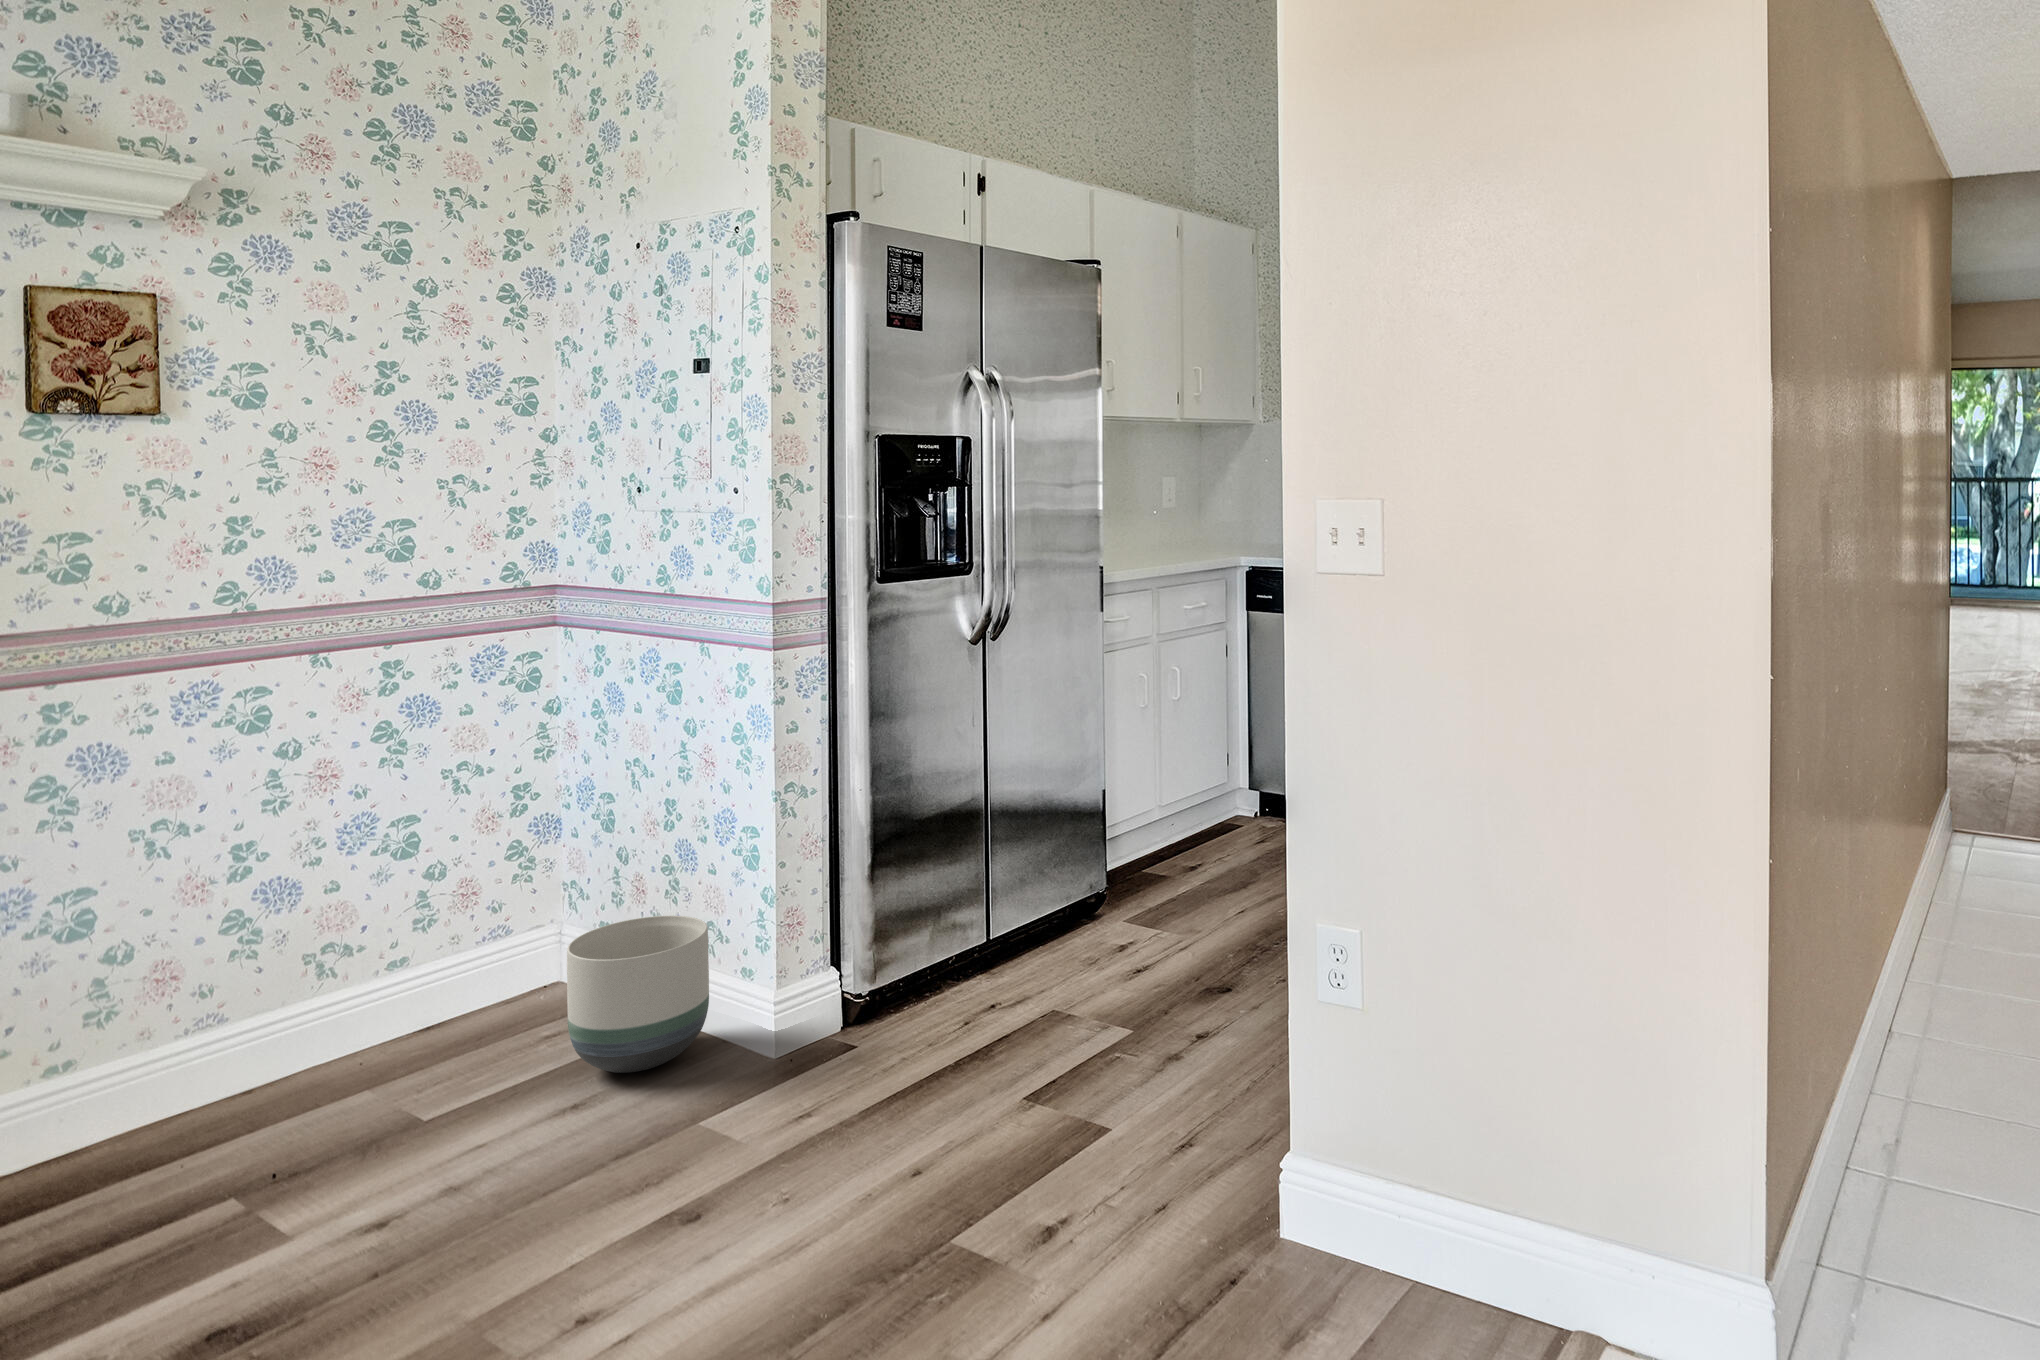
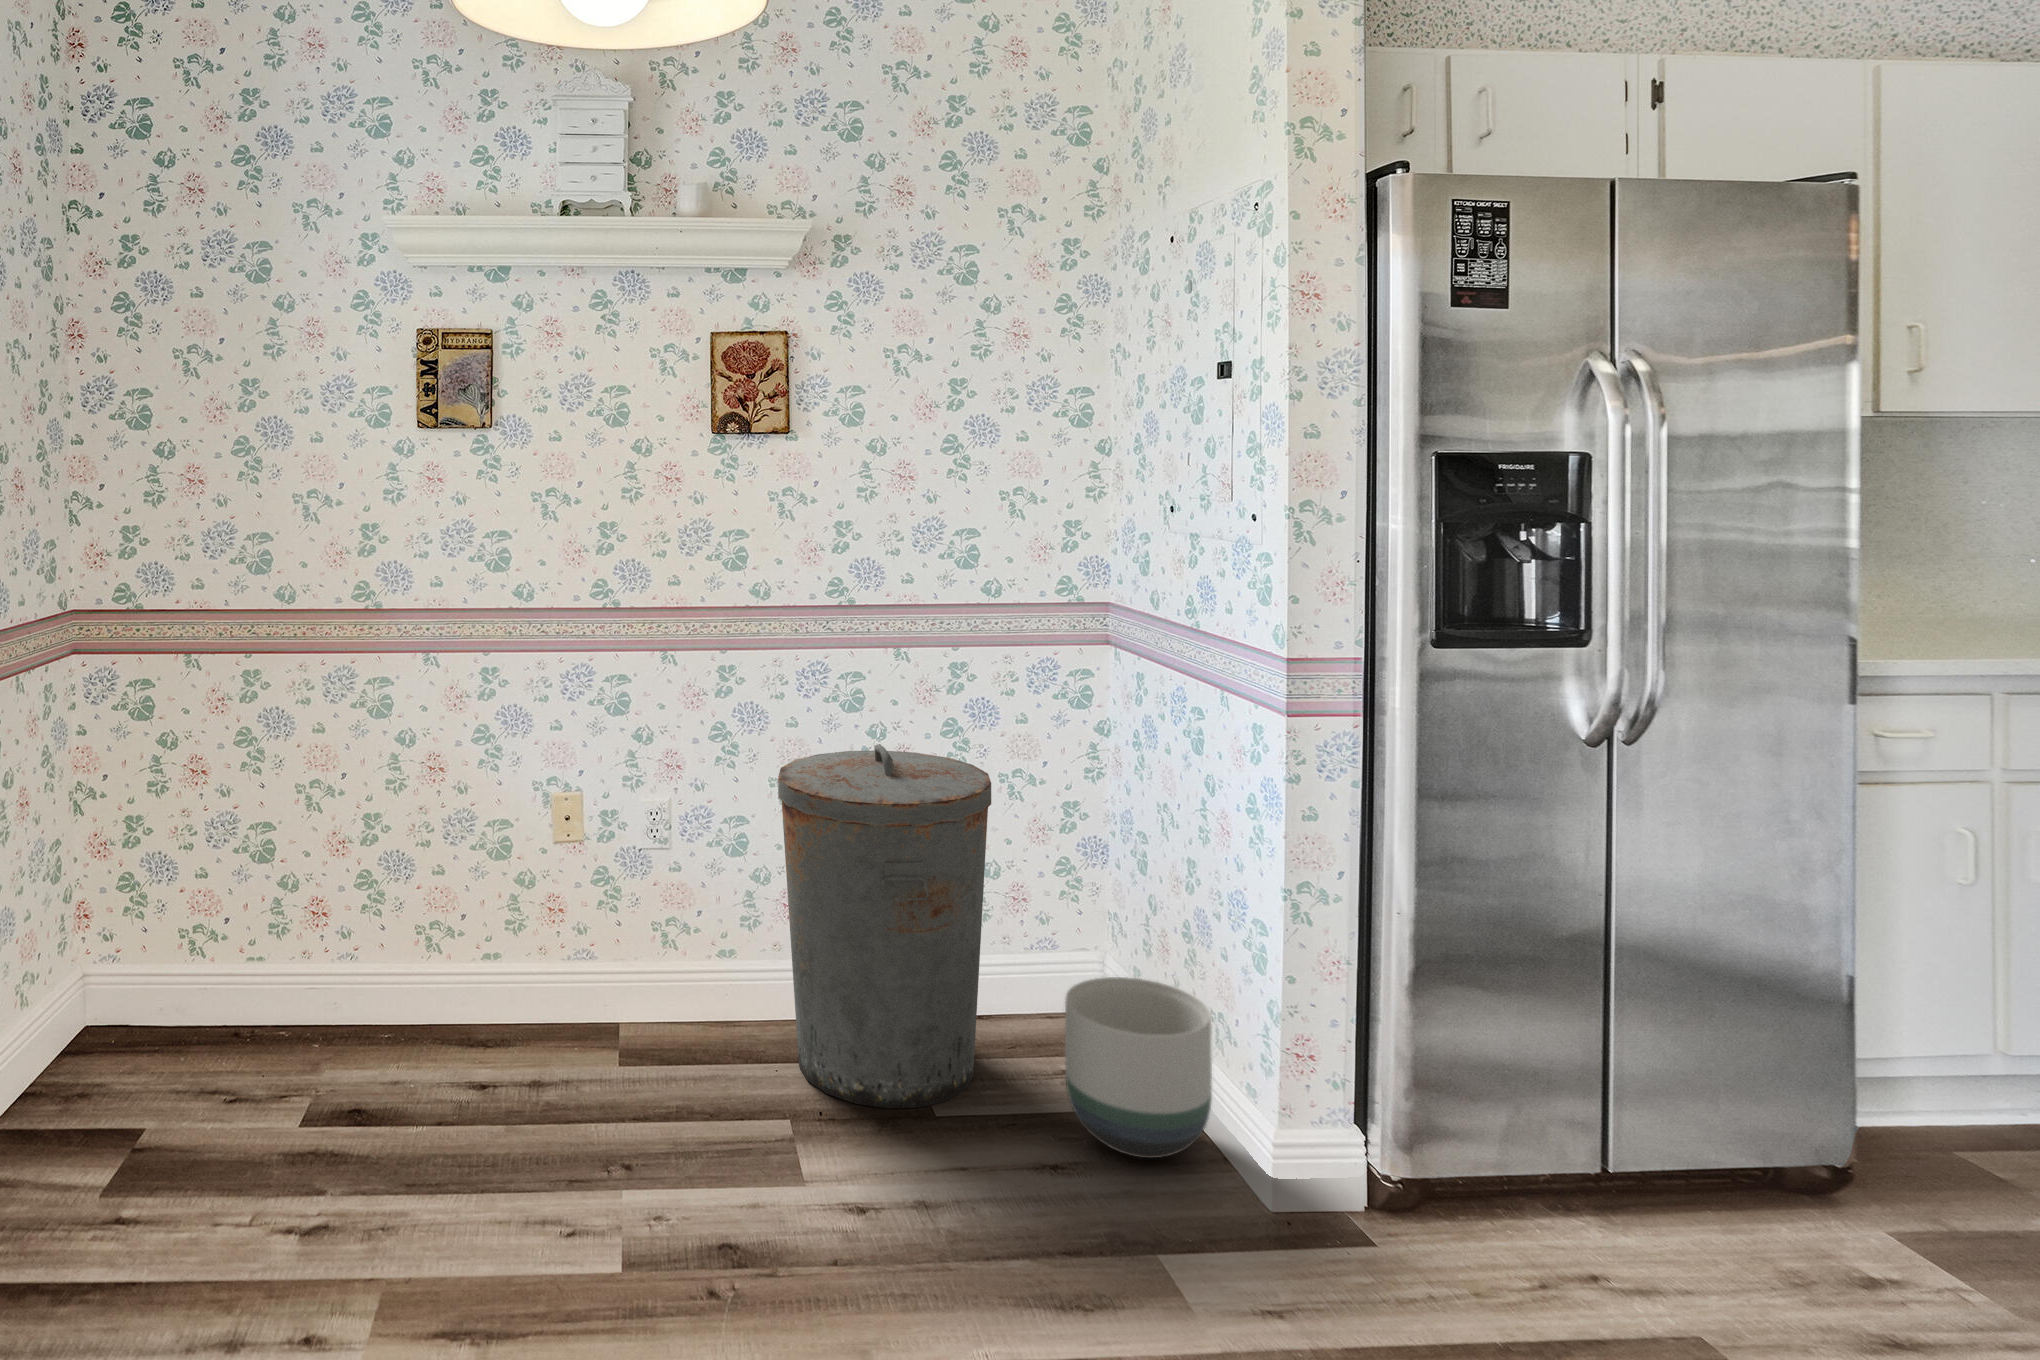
trash can: none [175,760,466,1157] -> present [778,744,991,1108]

